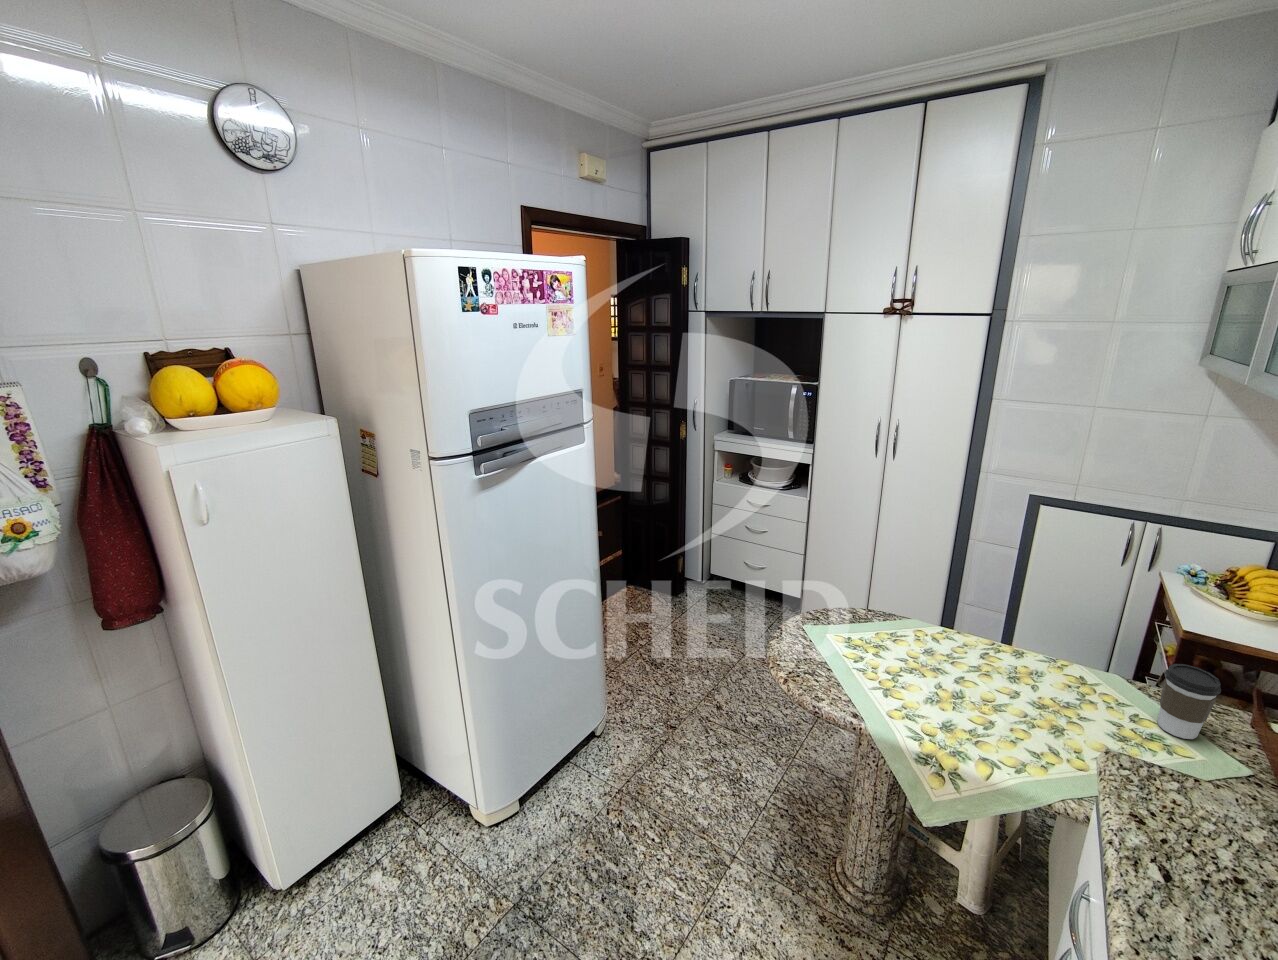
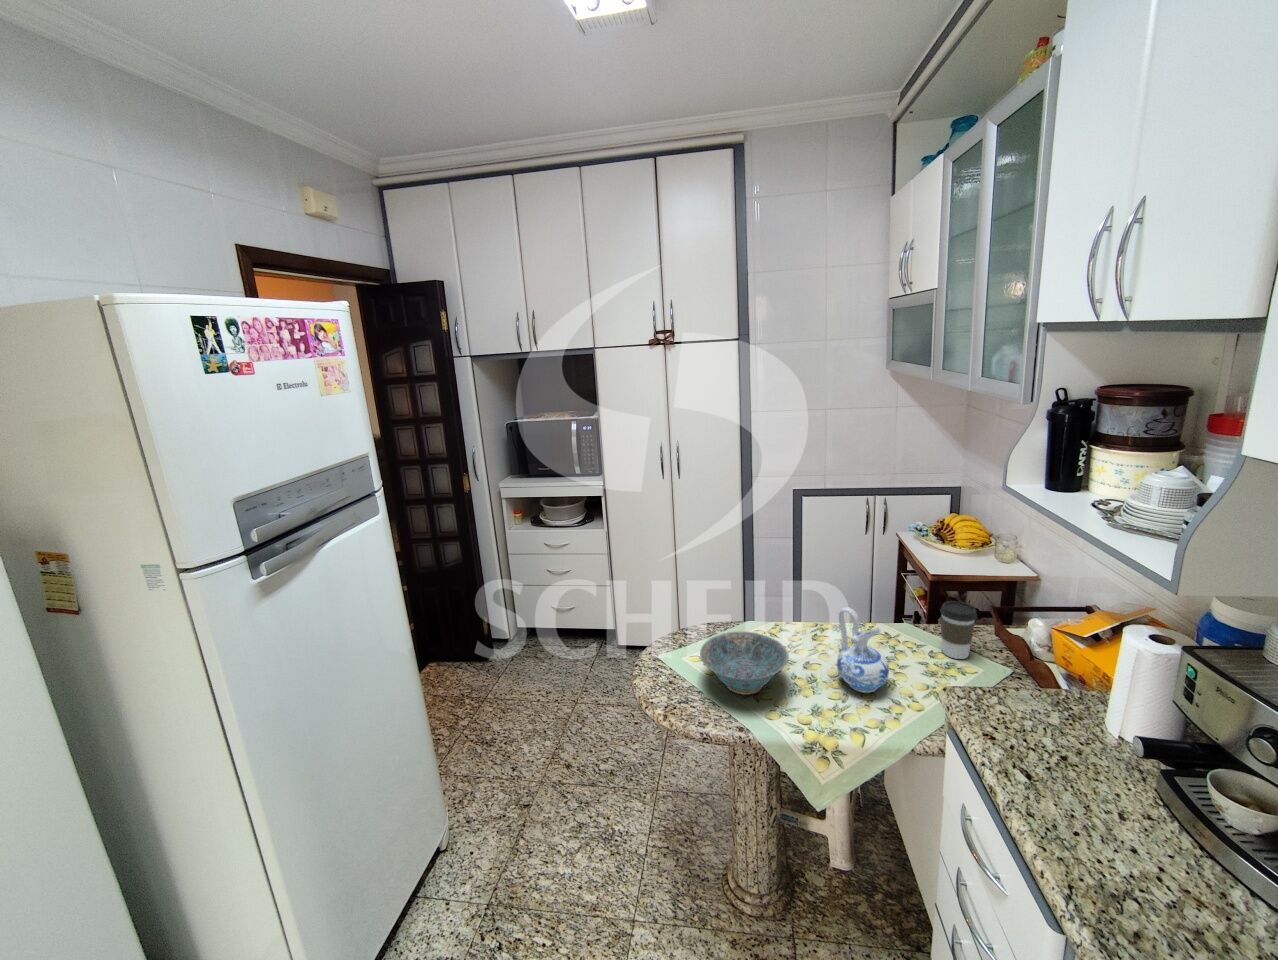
ceramic bowl: none [832,621,932,688] -> present [700,631,789,695]
ceramic pitcher: none [990,630,1057,732] -> present [837,607,889,693]

